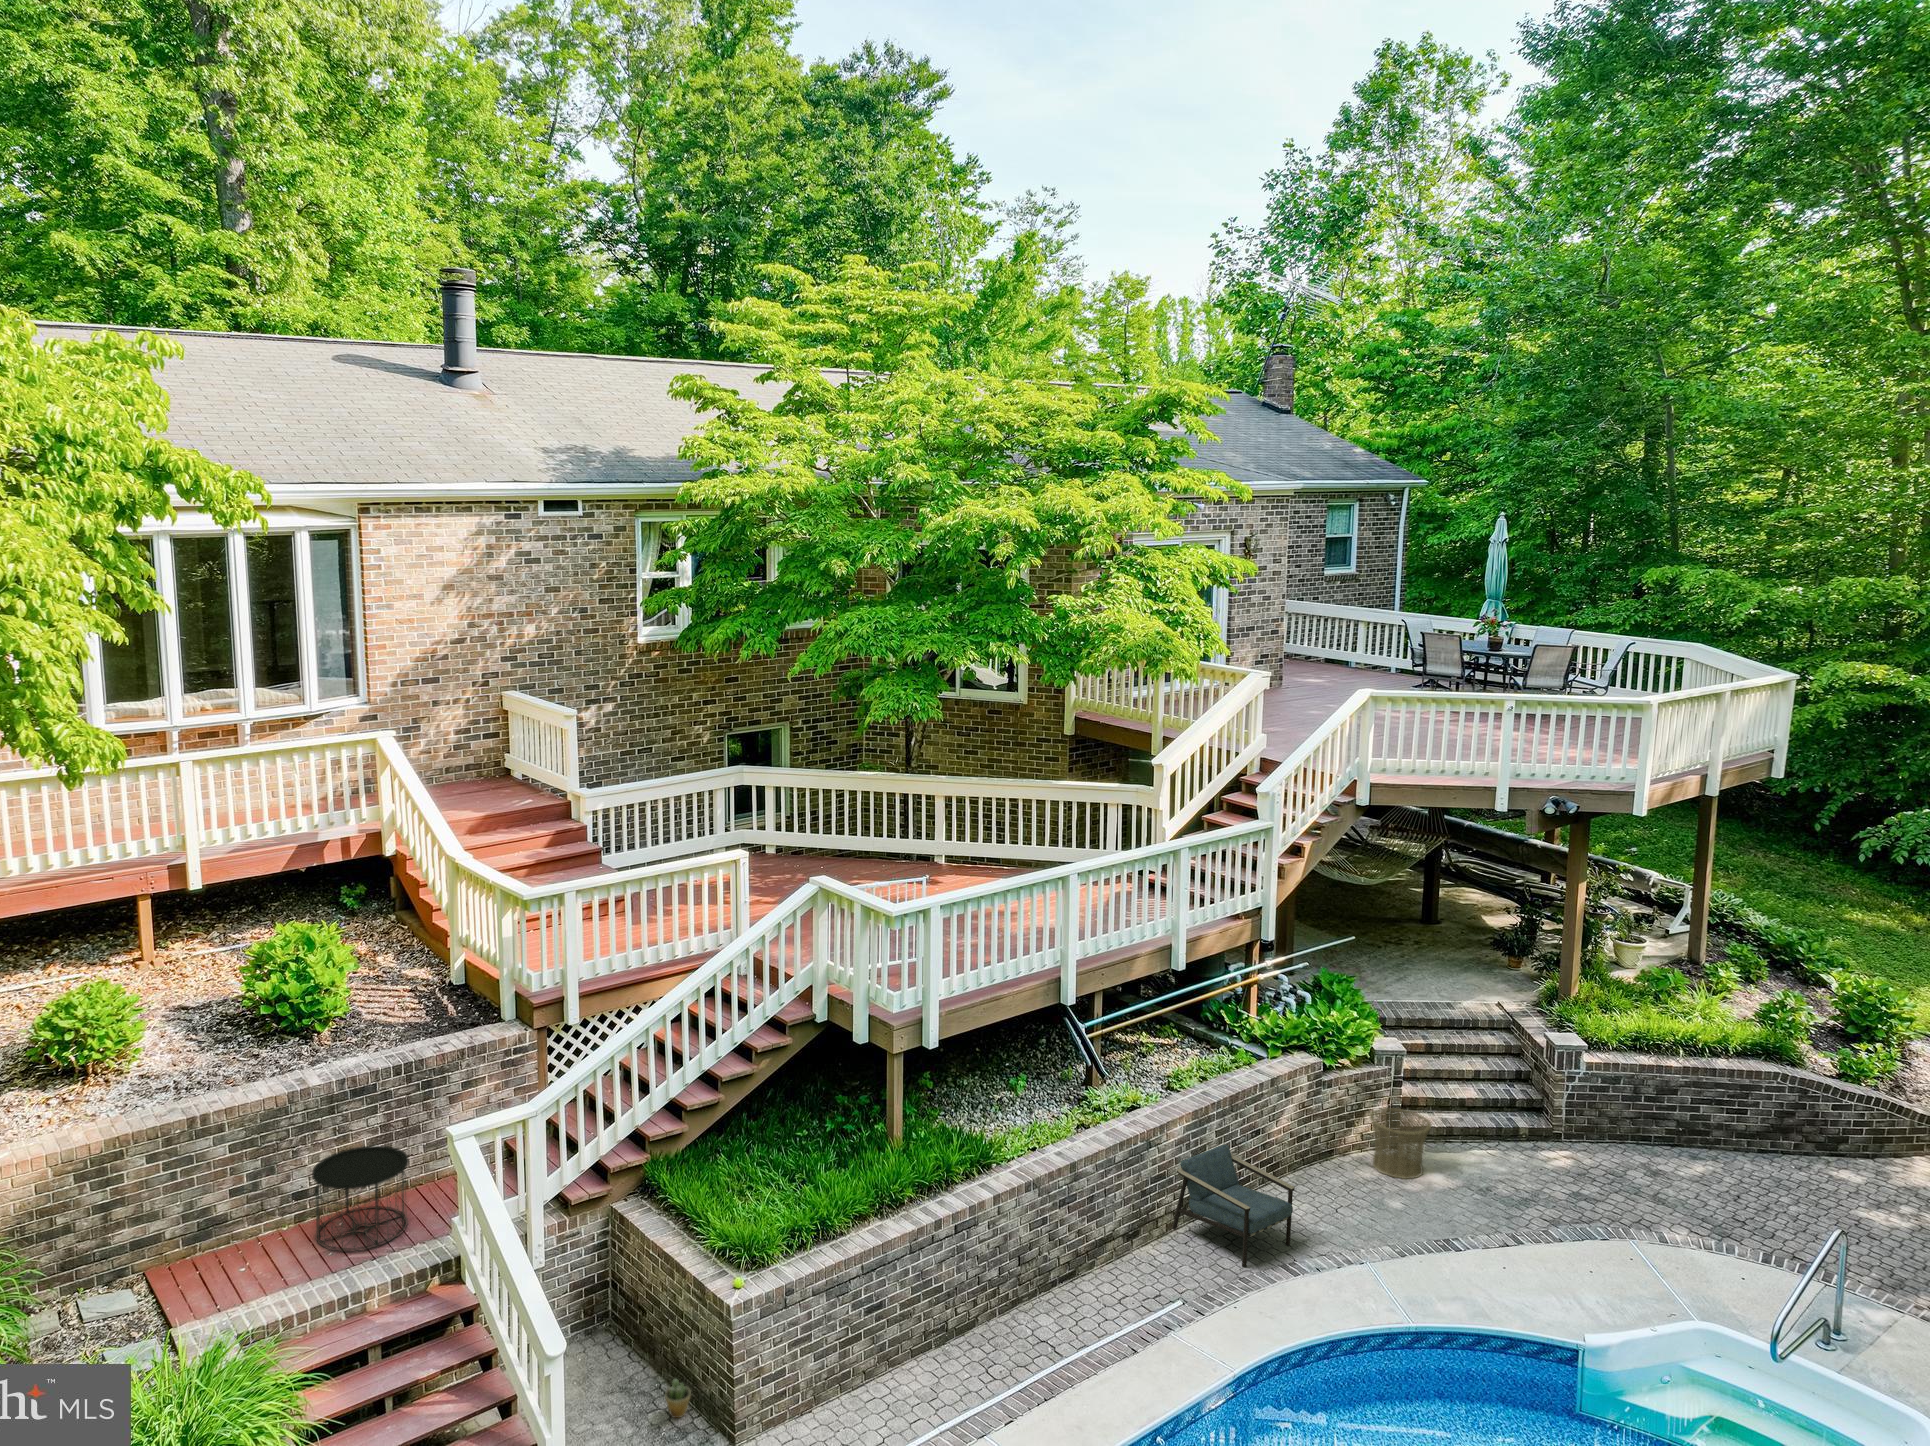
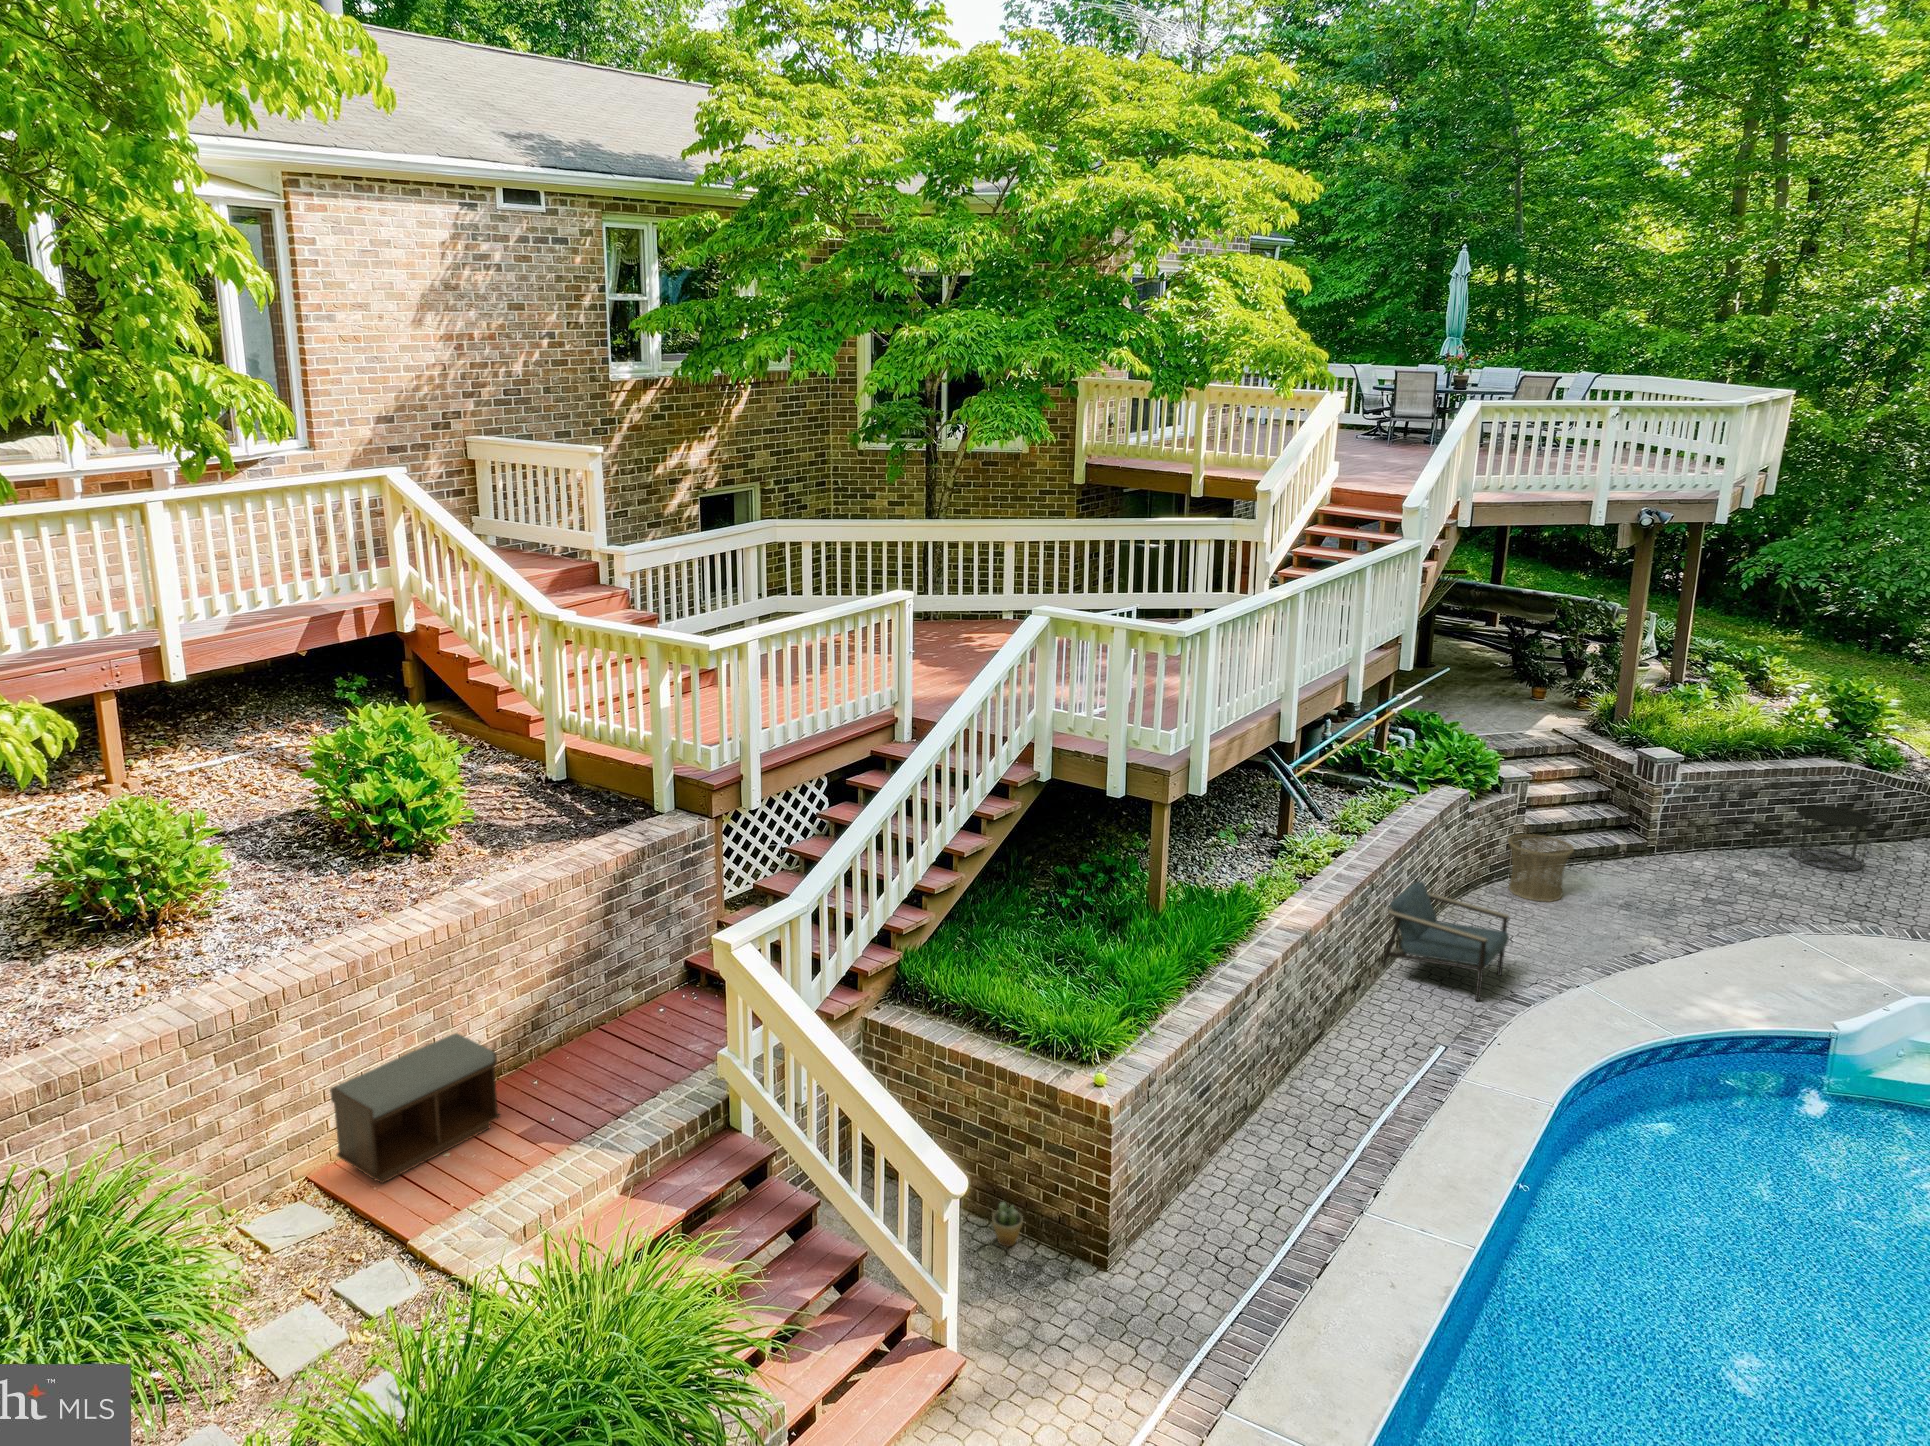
side table: present [312,1145,409,1252] -> present [1790,805,1873,871]
bench: none [160,1180,286,1285] -> present [330,1033,500,1183]

